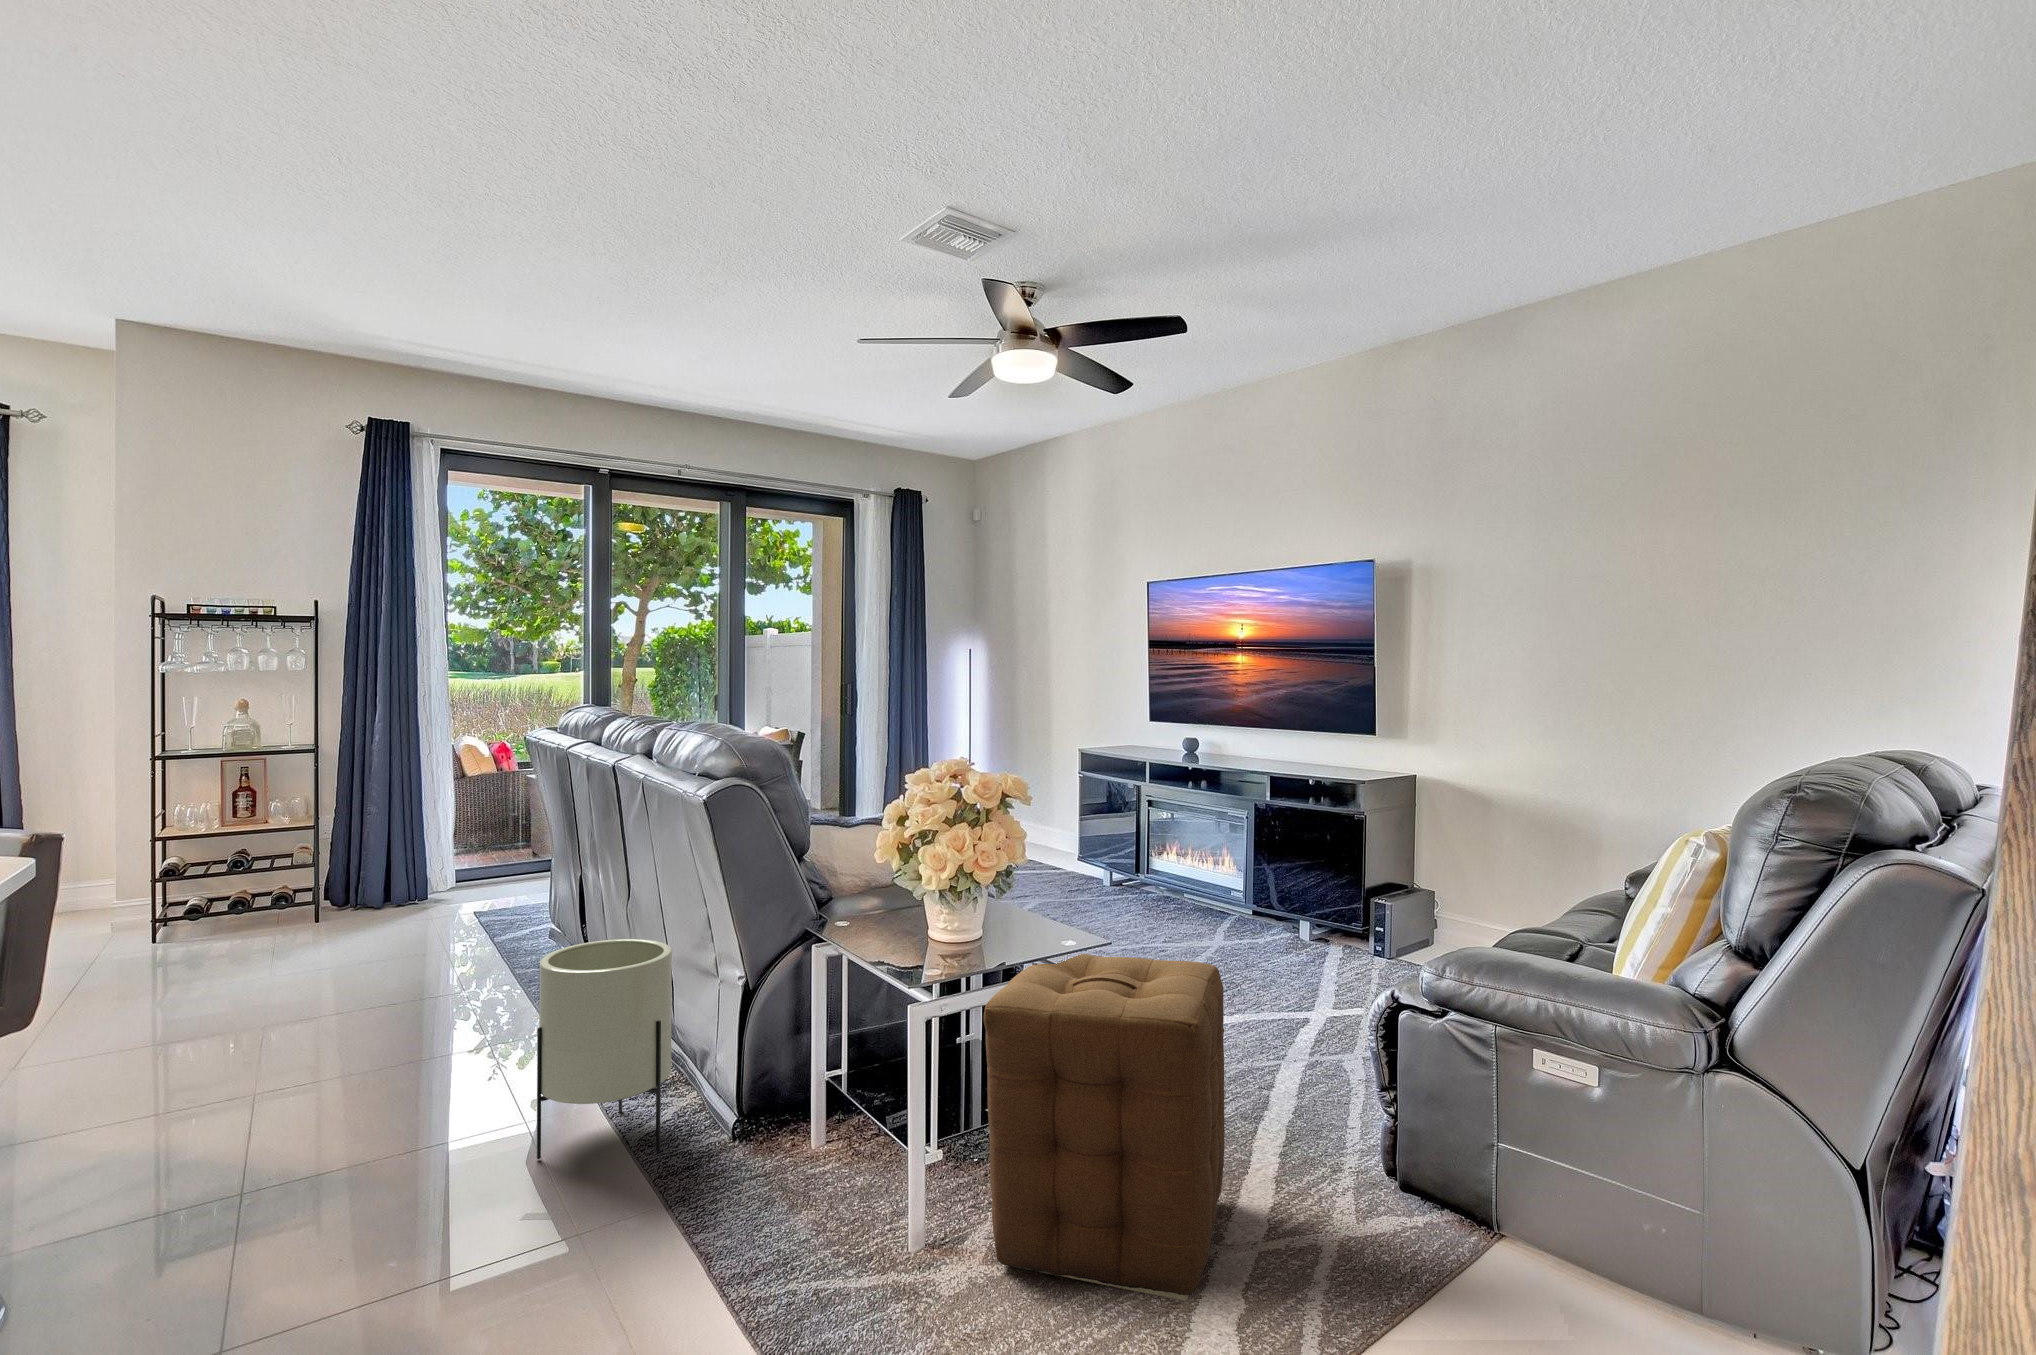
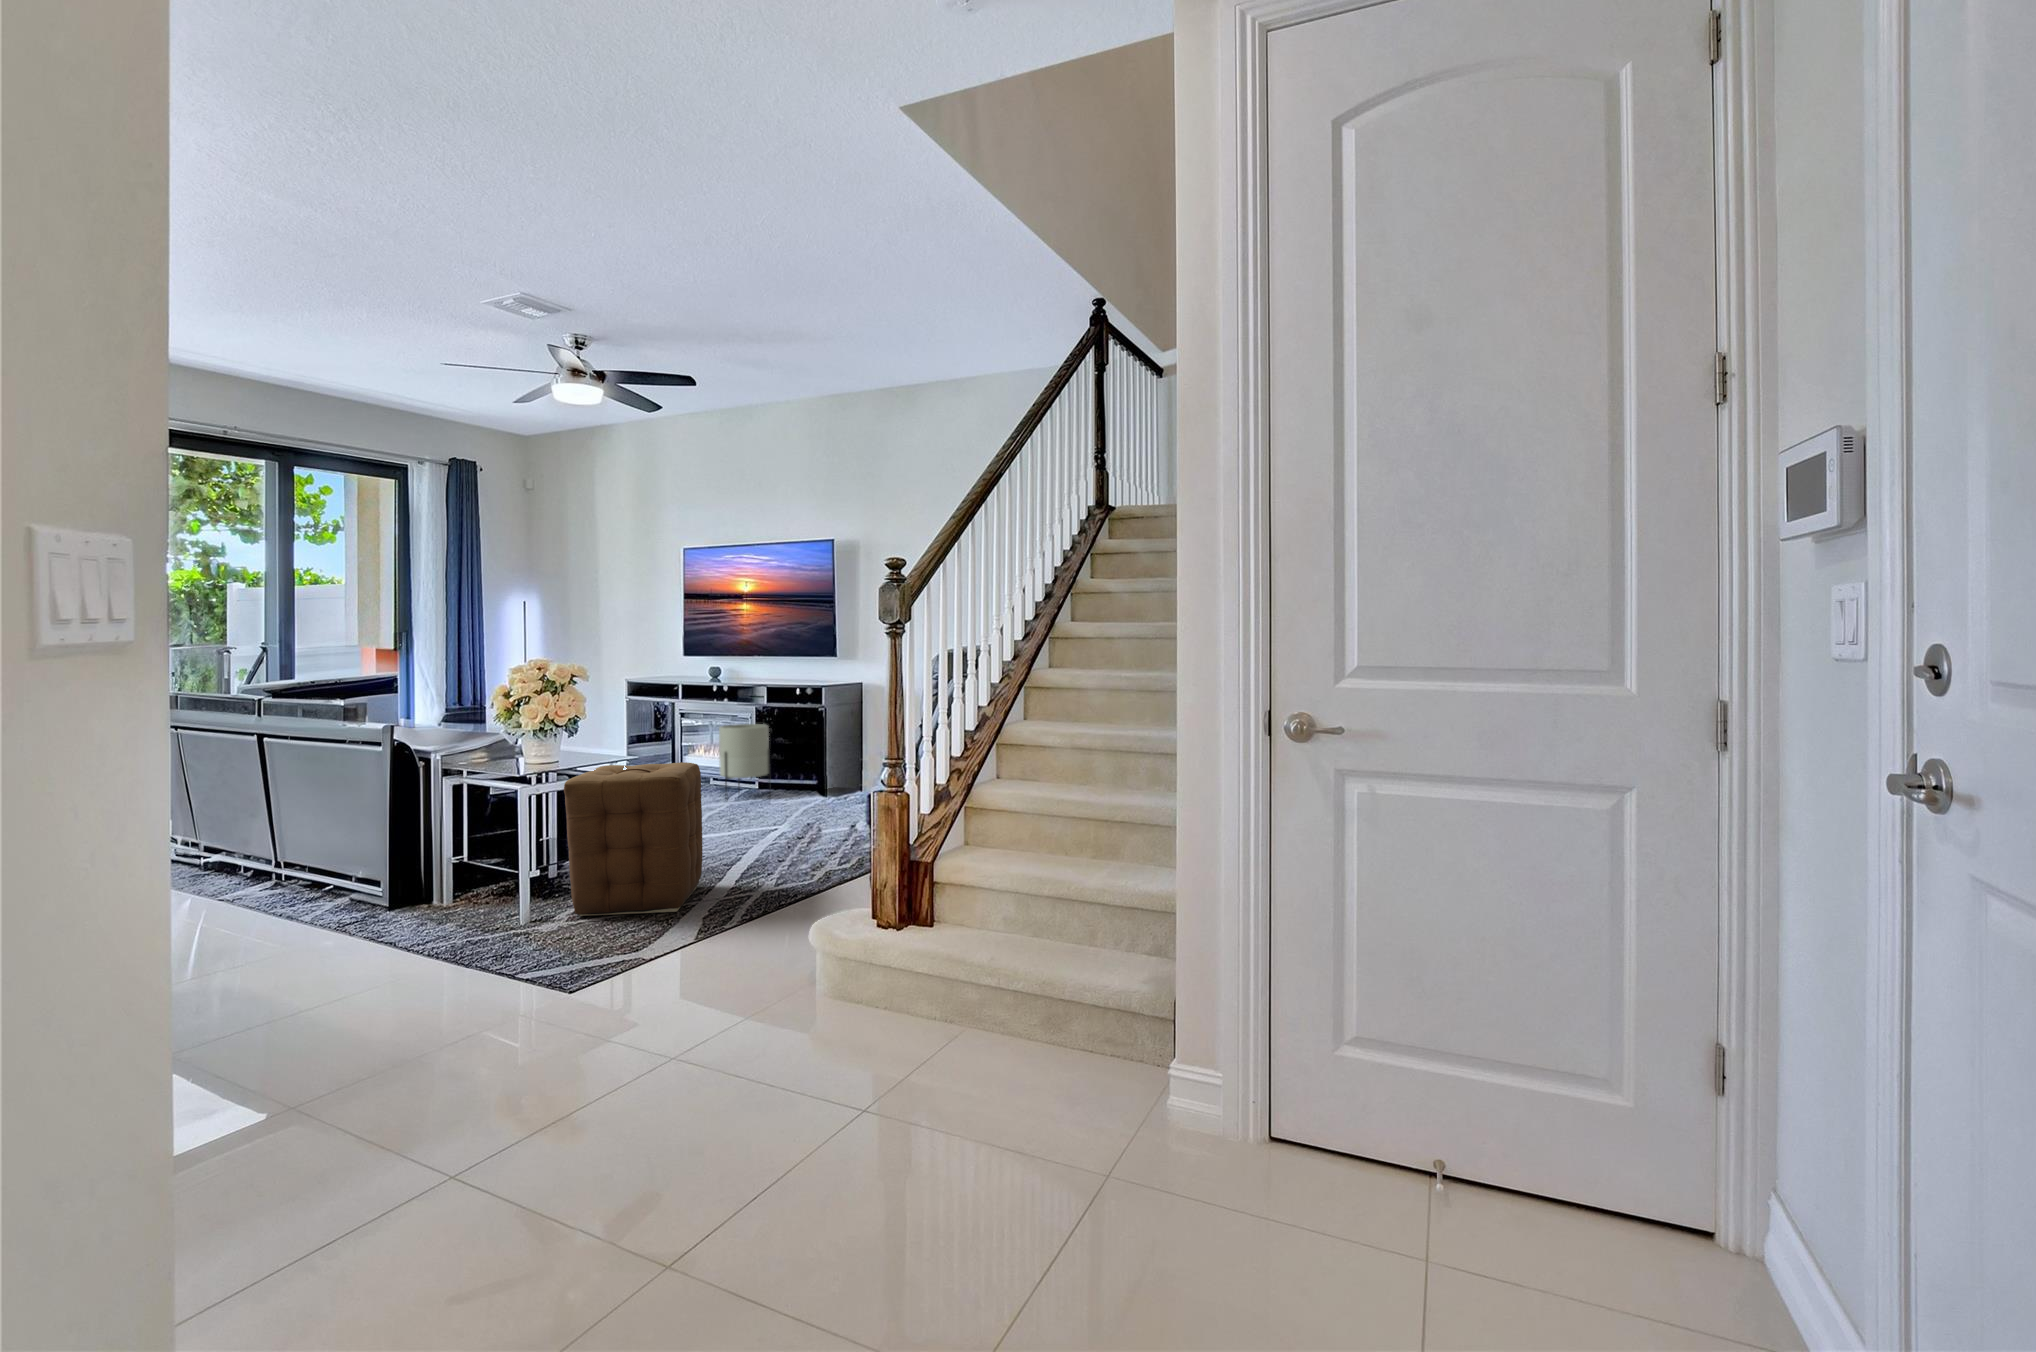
planter: present [537,939,672,1159] -> present [719,724,771,795]

